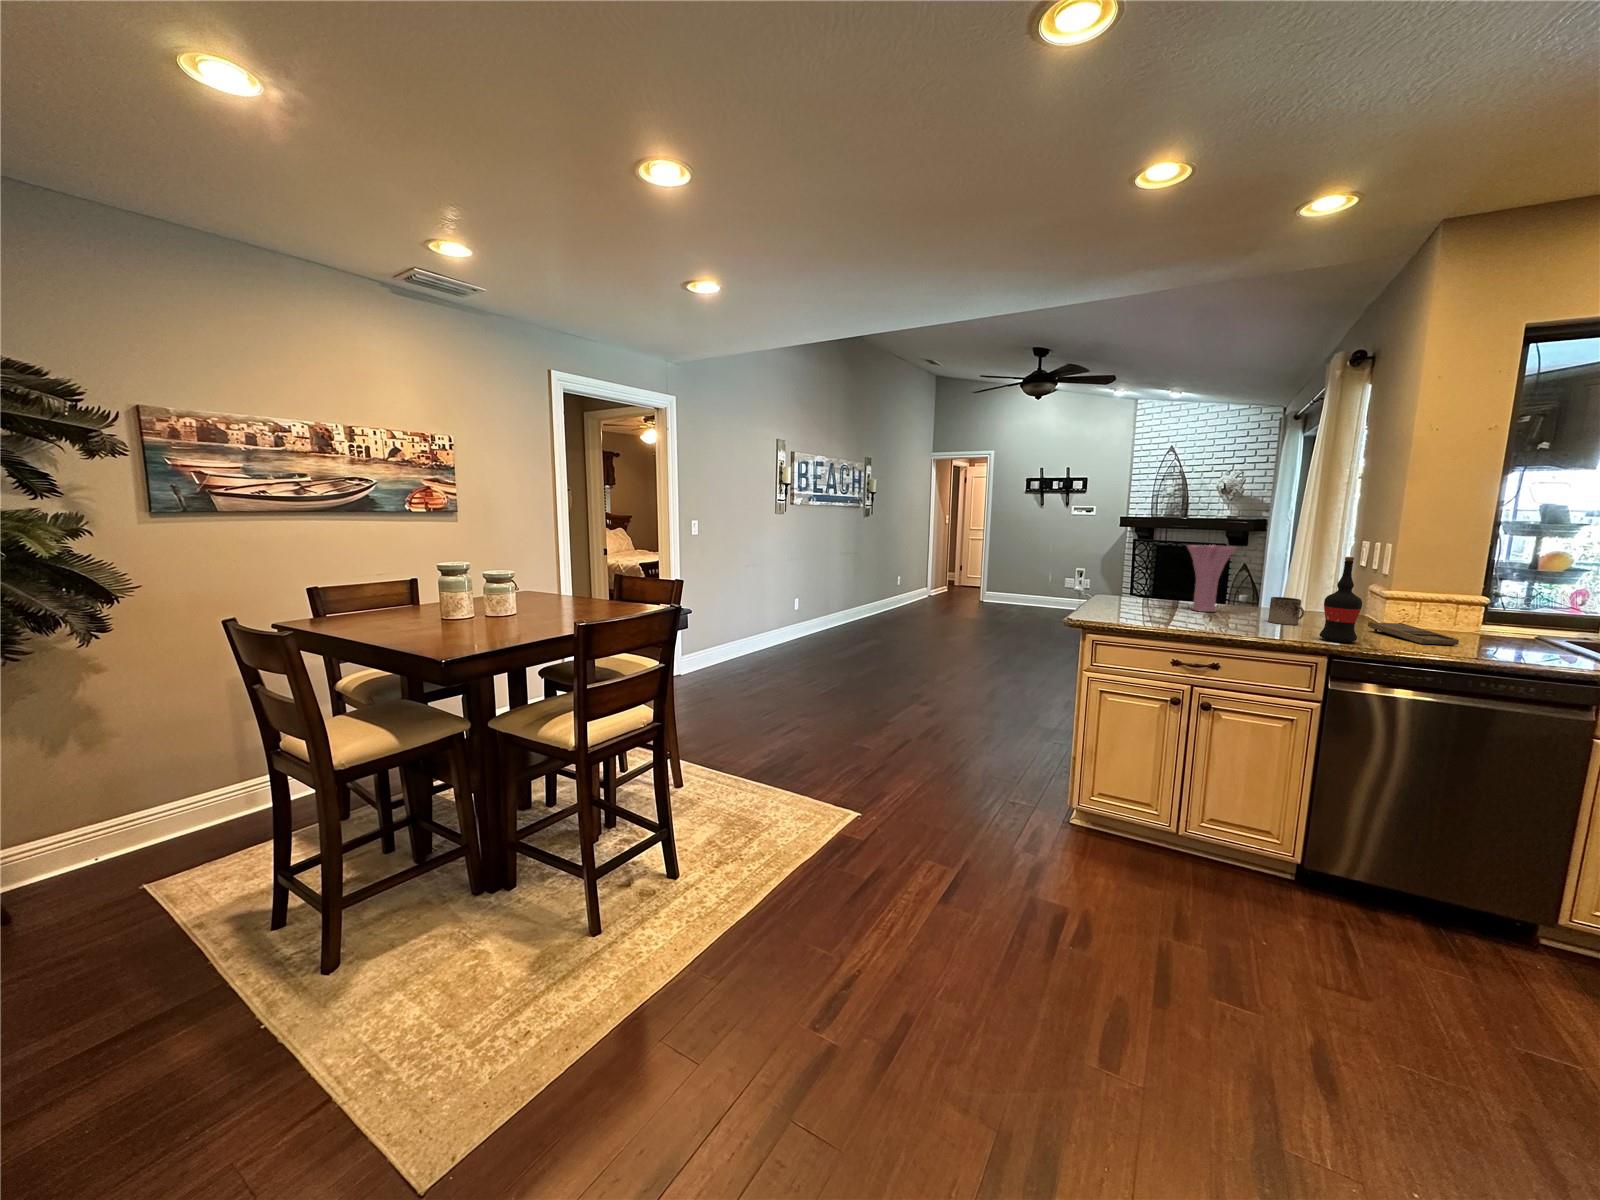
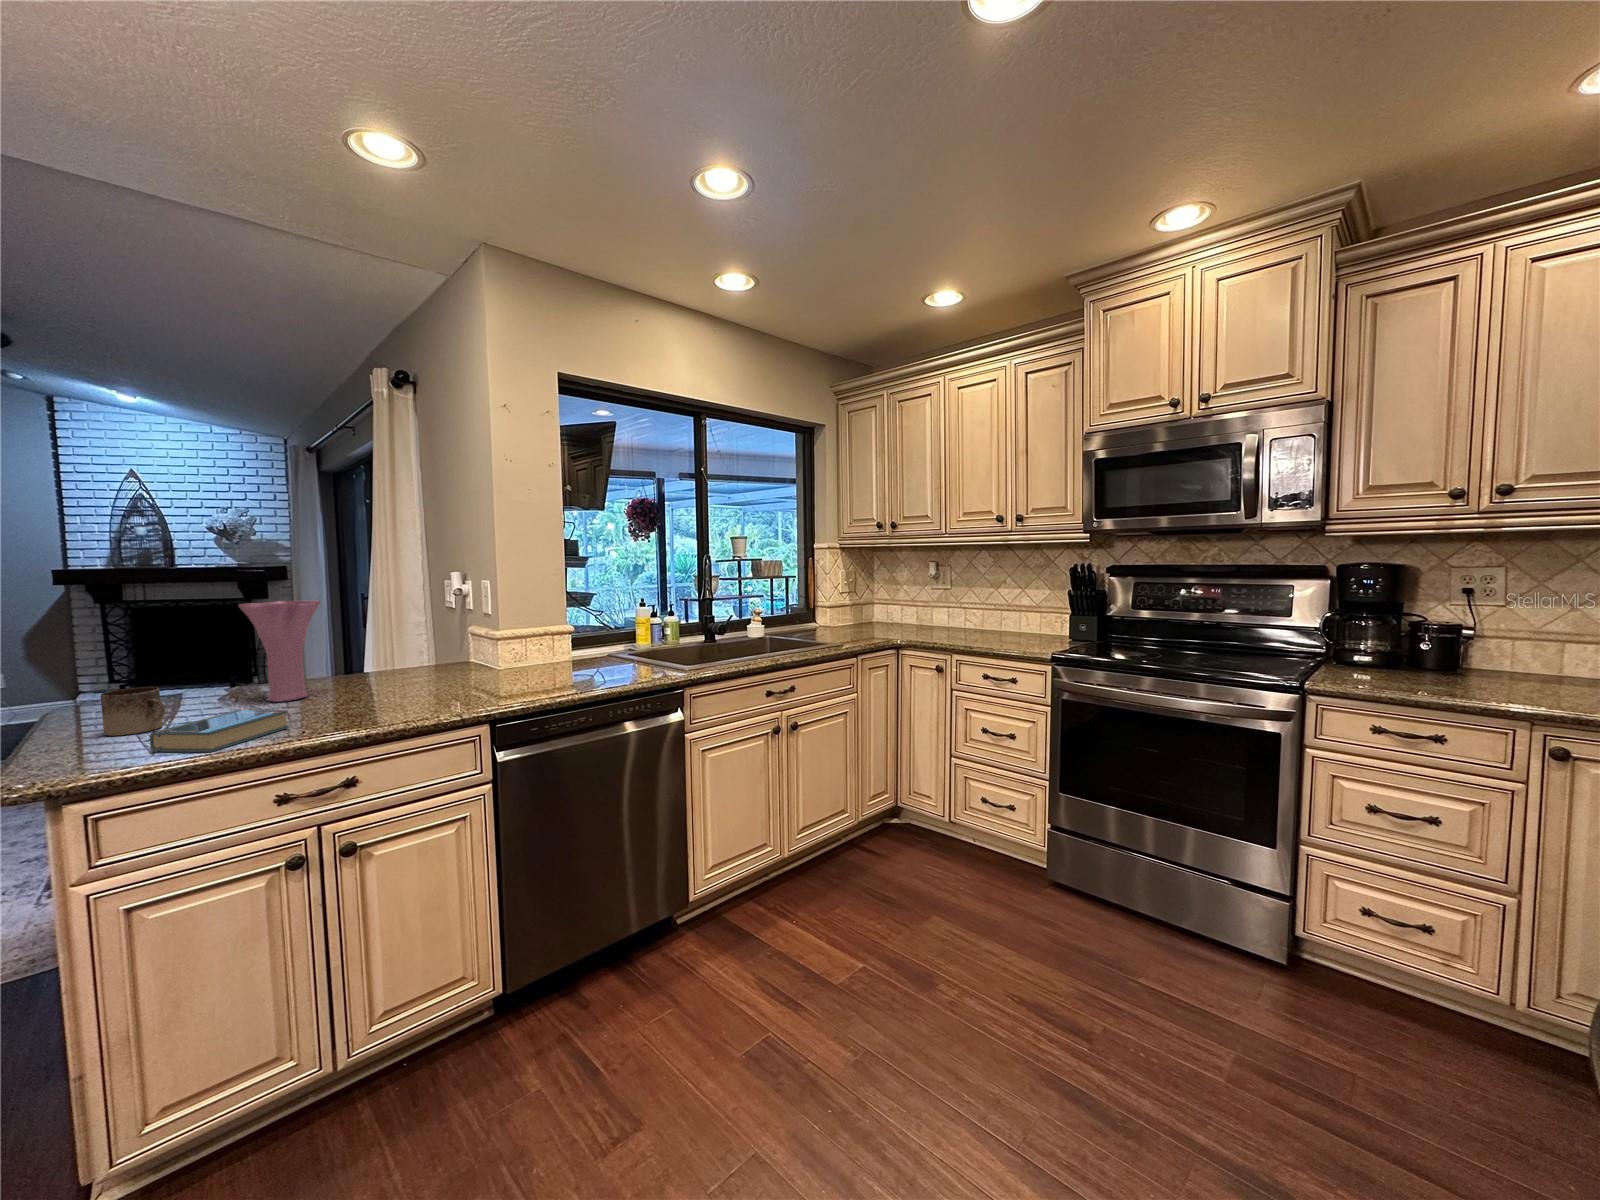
wine bottle: present [1319,557,1362,642] -> none [466,600,507,703]
mug: present [1268,597,1304,625] -> present [101,687,166,736]
hardback book: none [1123,607,1192,624] -> present [149,710,289,752]
tray: present [1368,621,1459,645] -> none [493,664,576,683]

